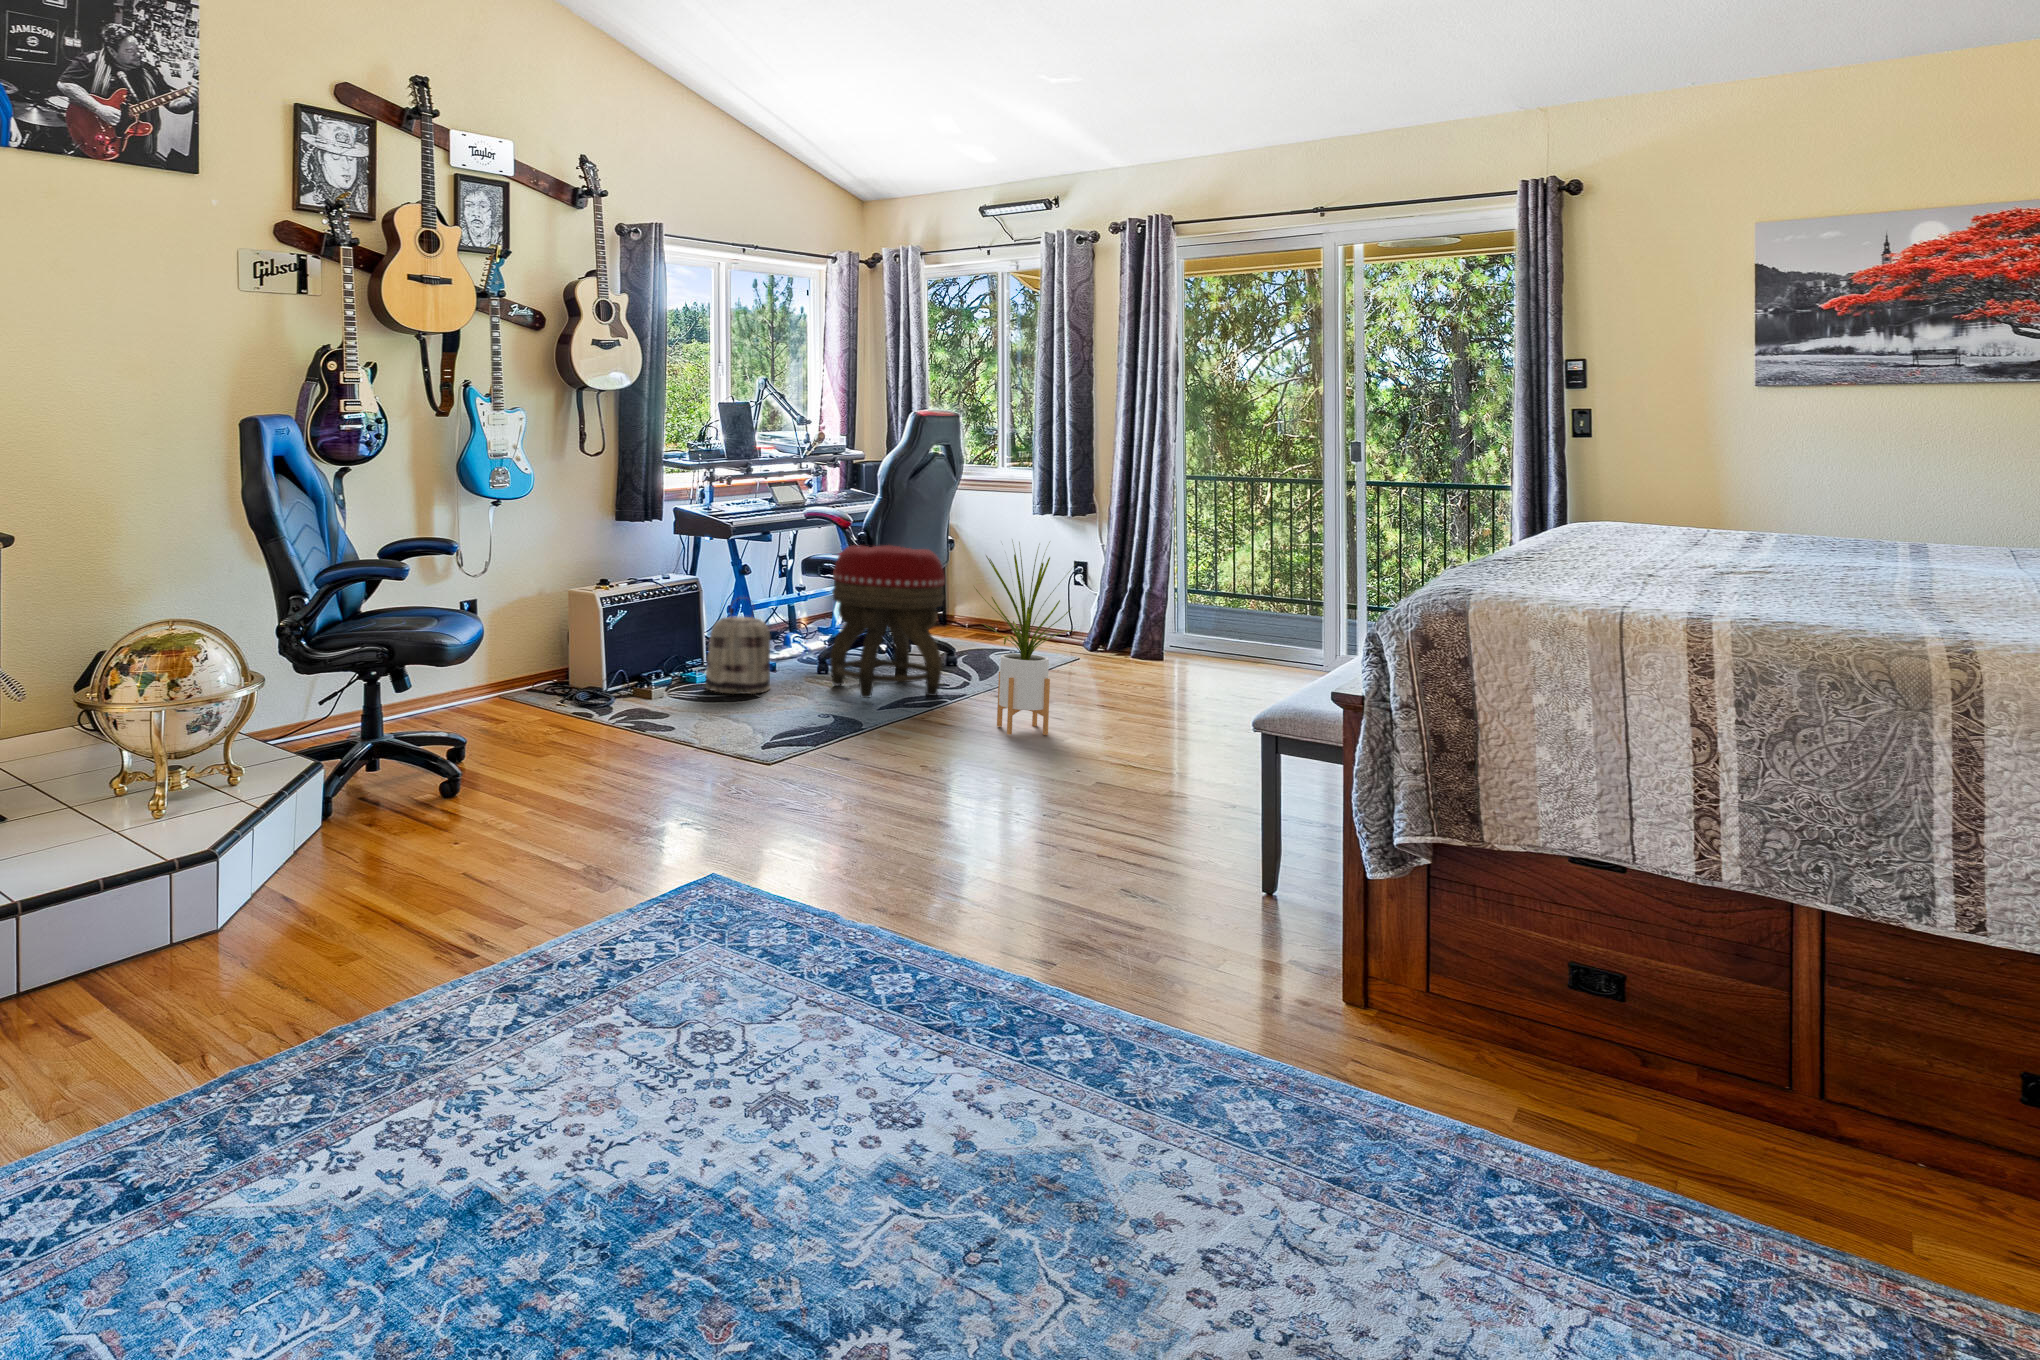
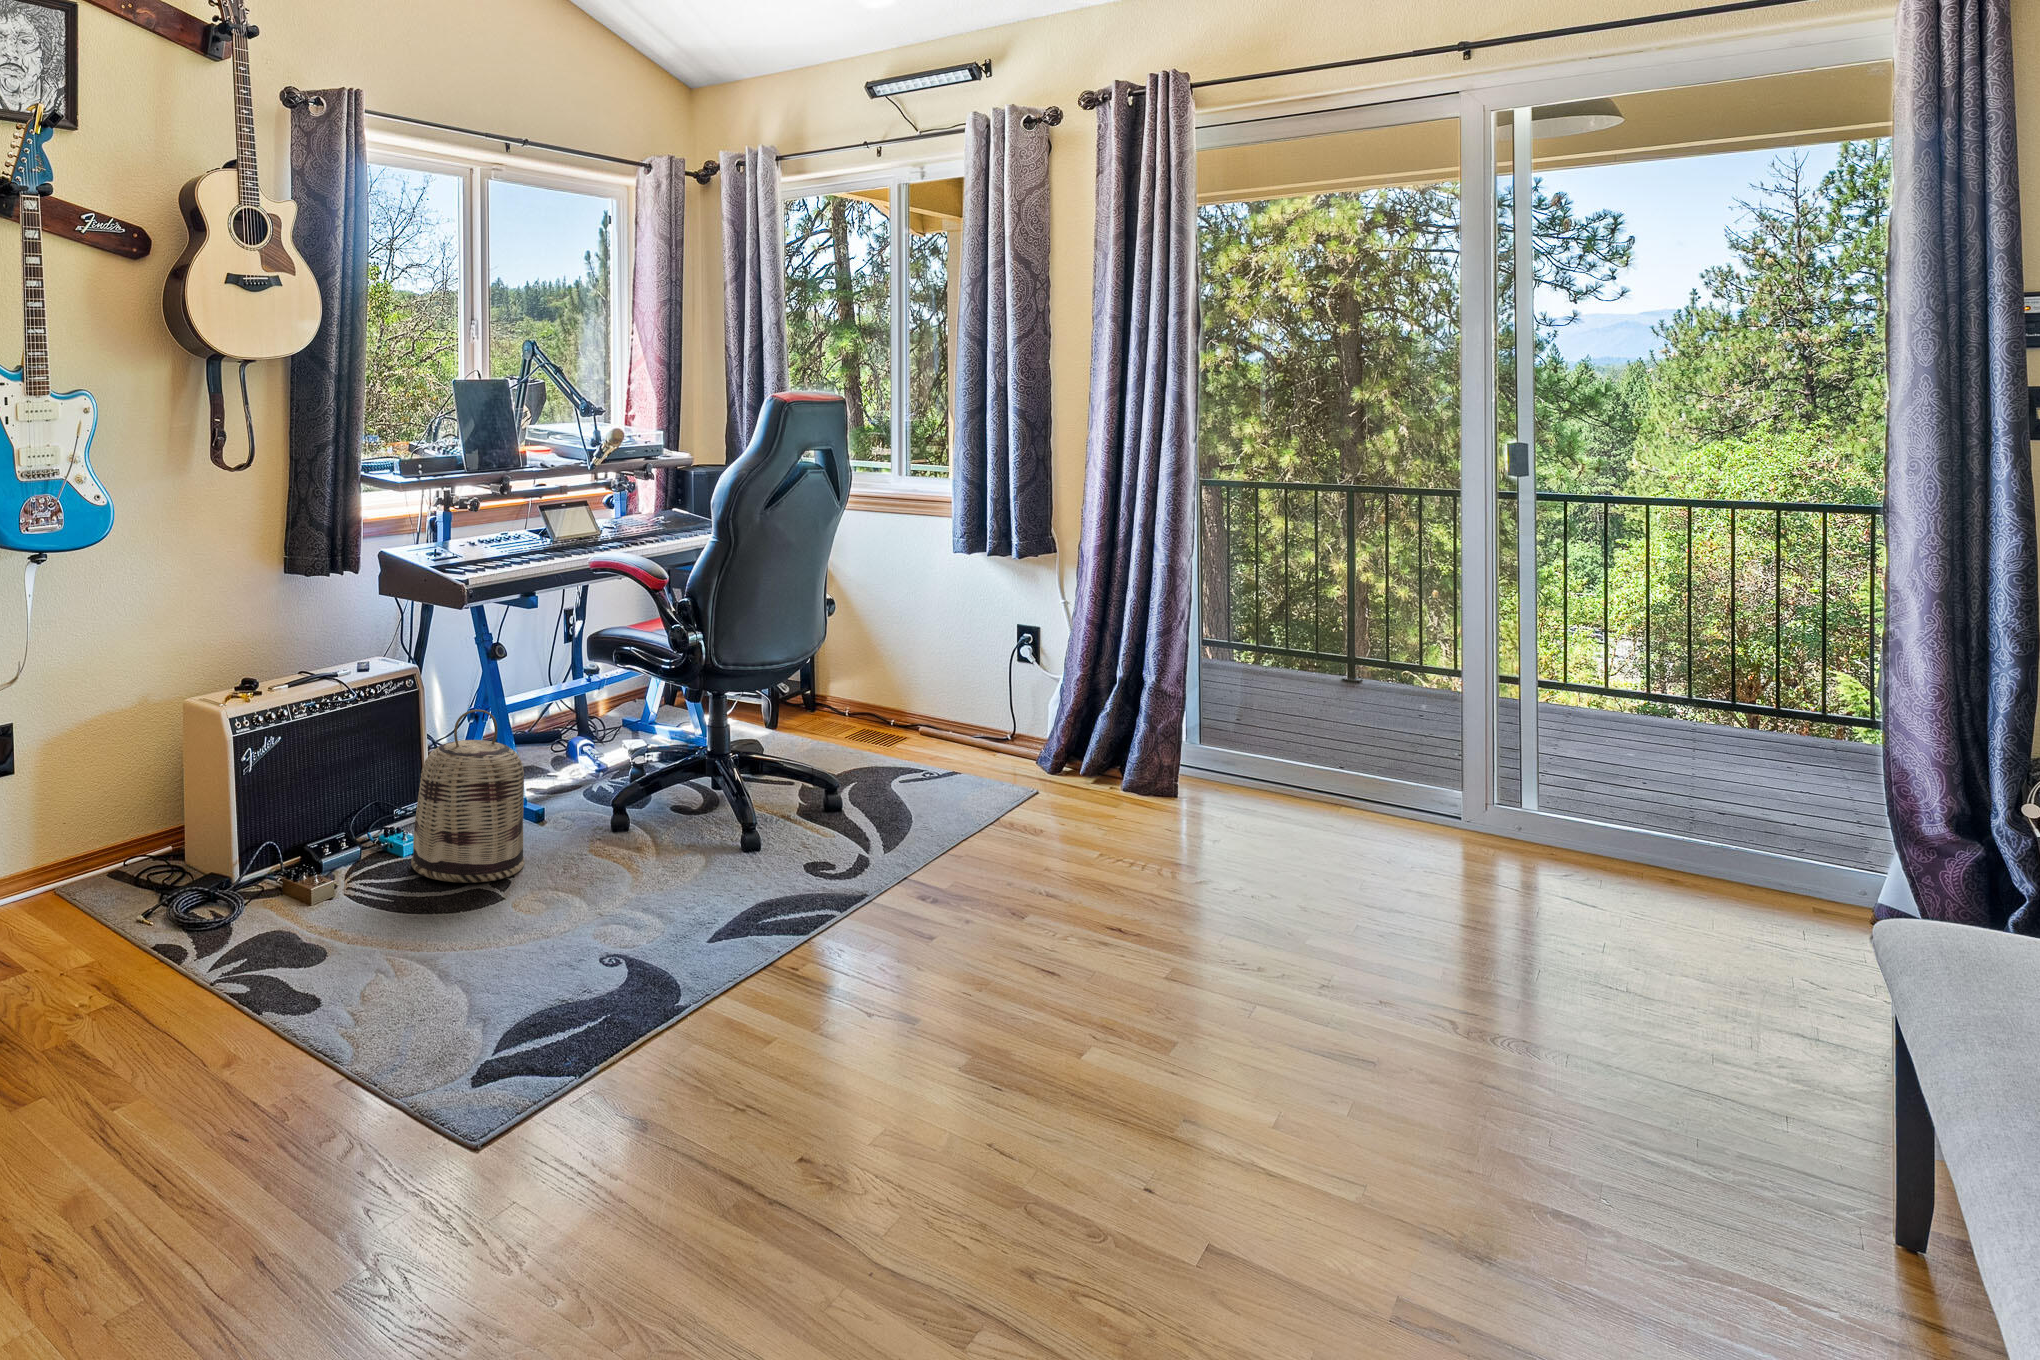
house plant: present [976,543,1075,735] -> none [880,627,1081,1010]
footstool: present [830,546,945,698] -> none [627,619,822,898]

